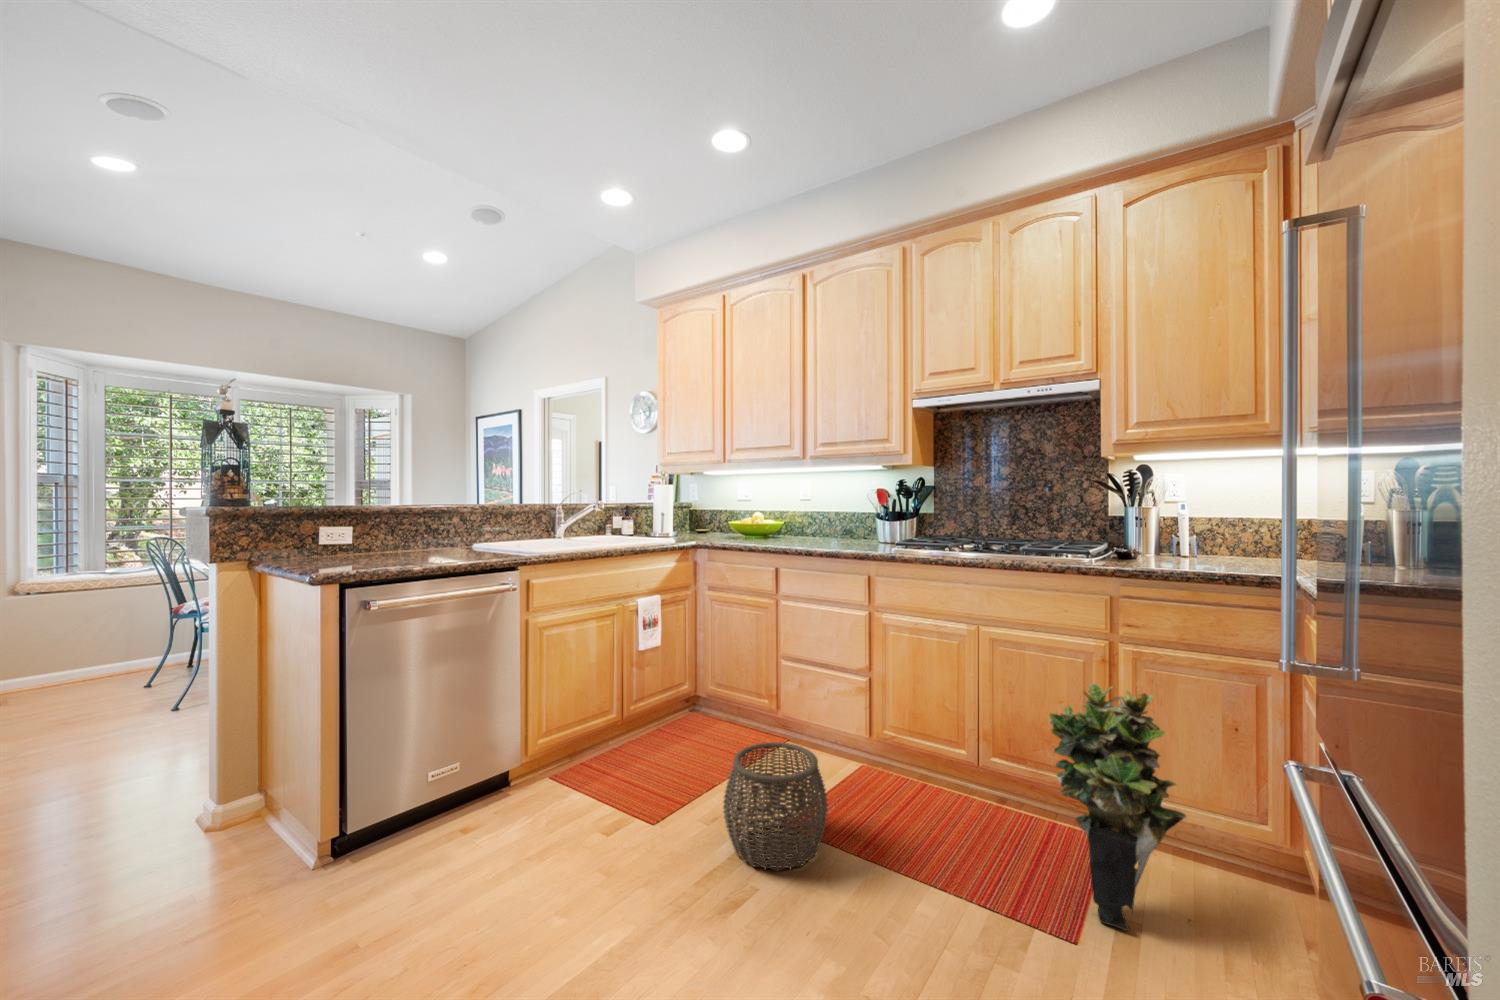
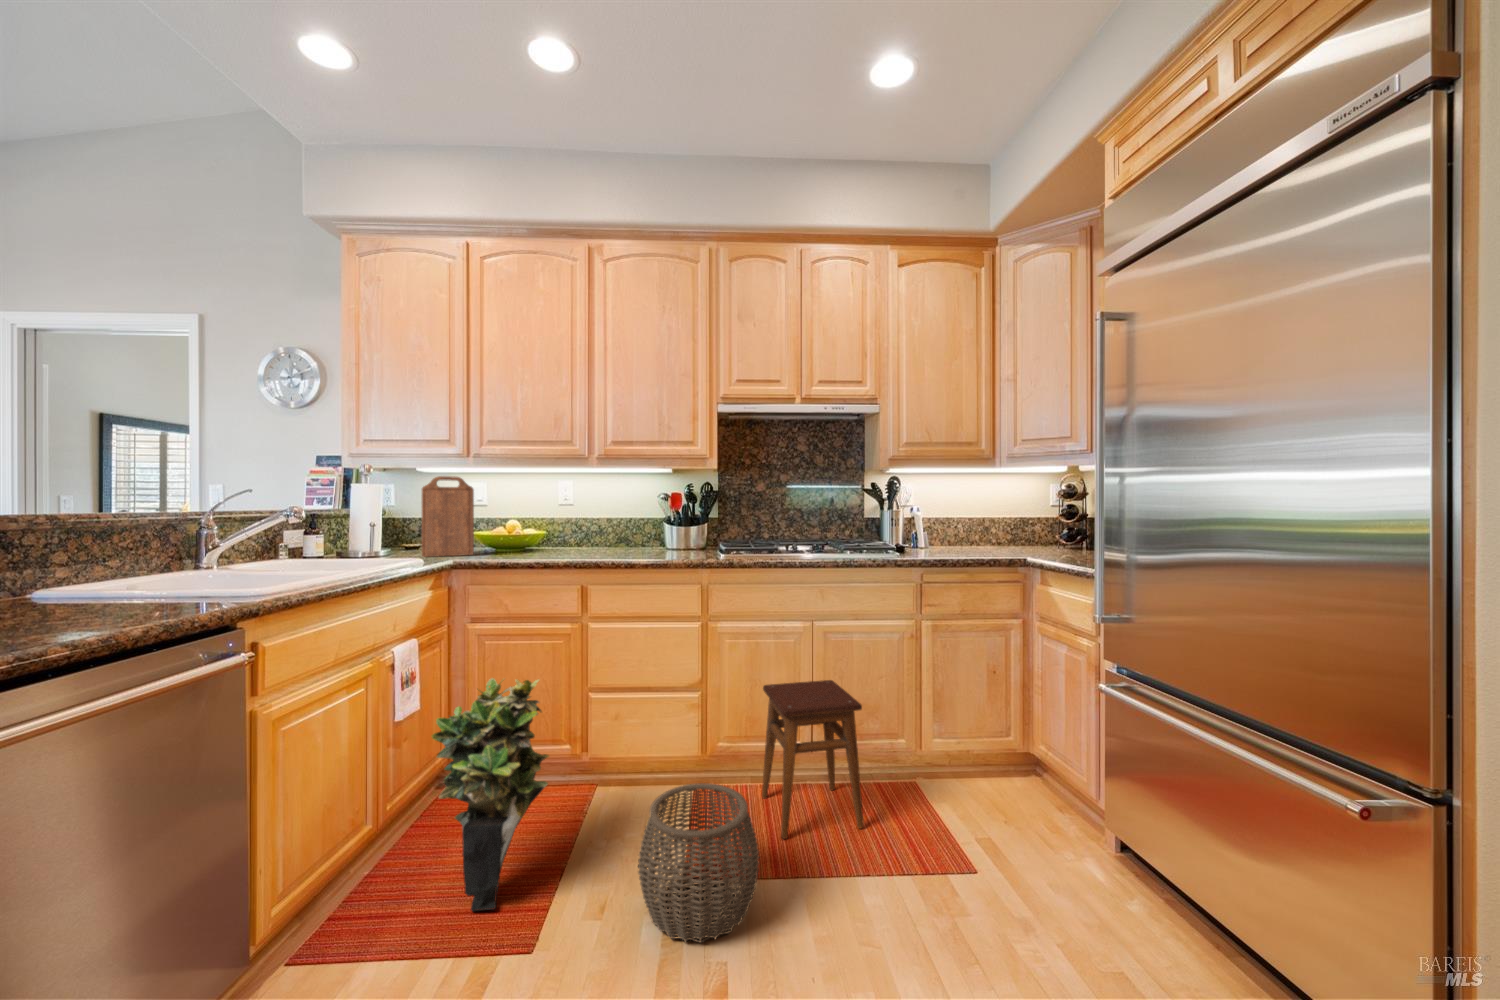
cutting board: none [688,477,723,539] -> present [422,476,474,557]
stool: none [893,682,995,854] -> present [762,680,864,839]
potted plant: present [1050,684,1186,931] -> present [432,678,549,911]

